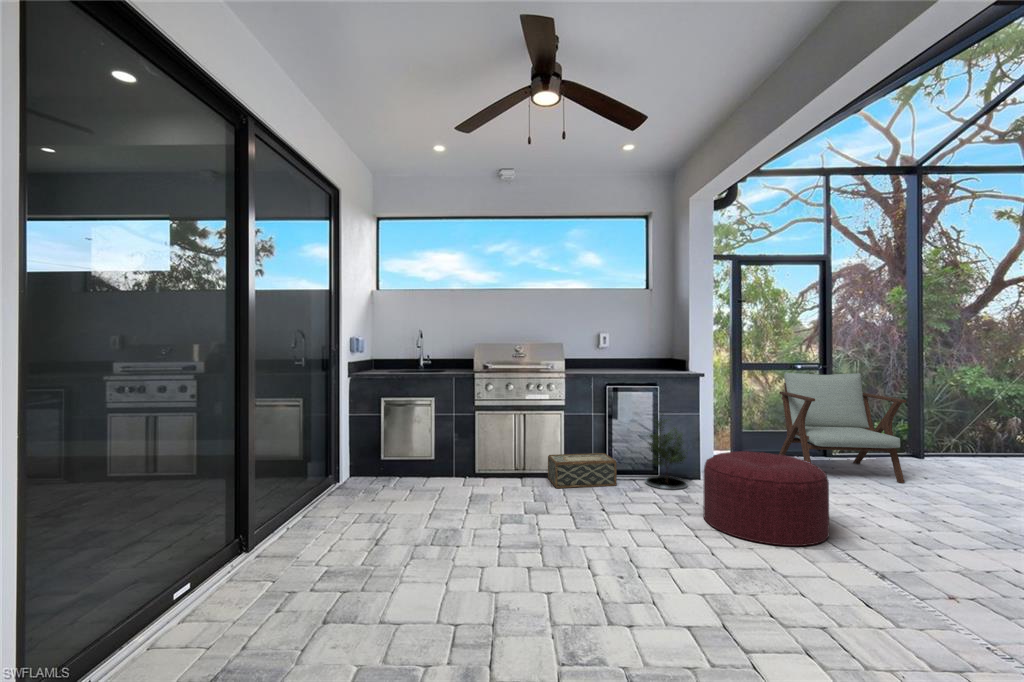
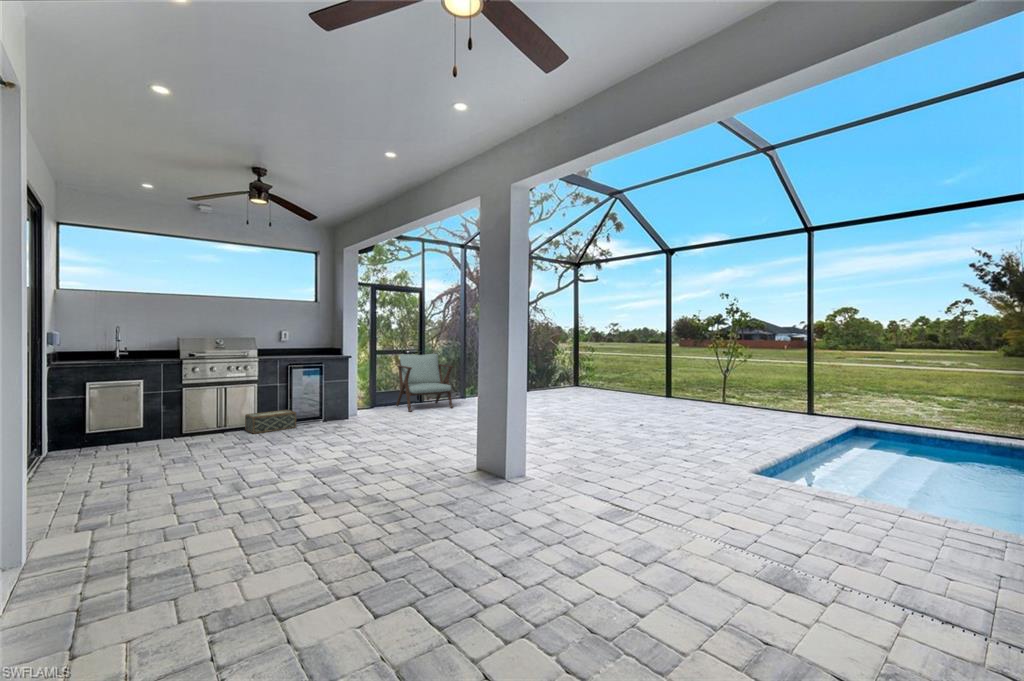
potted tree: present [645,414,688,490] -> none [314,378,344,425]
ottoman: present [703,451,829,546] -> none [349,396,409,437]

